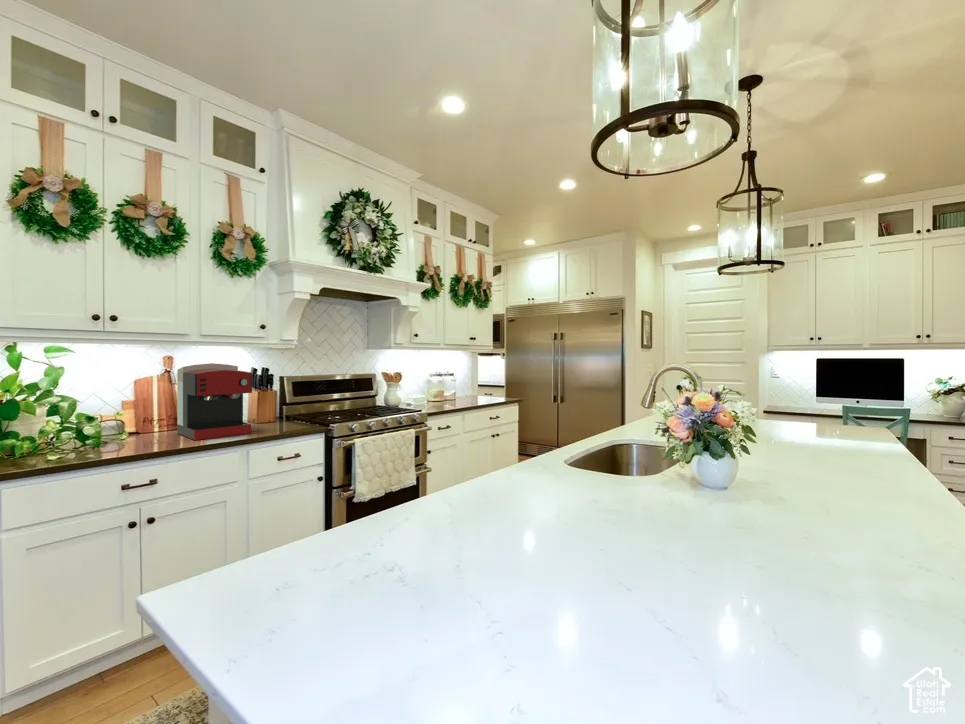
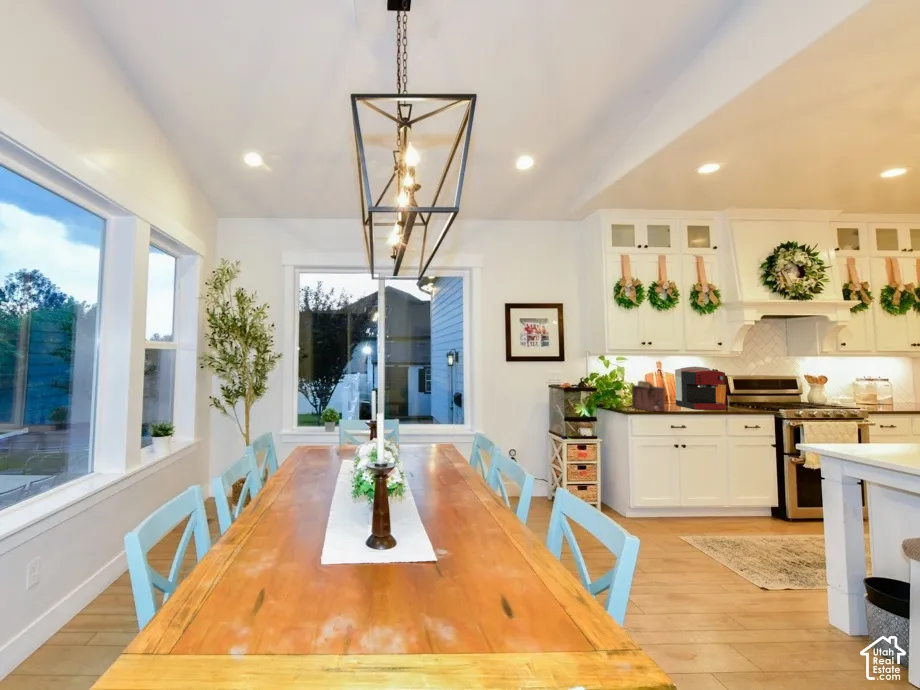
toaster: none [52,395,114,461] -> present [632,381,665,411]

